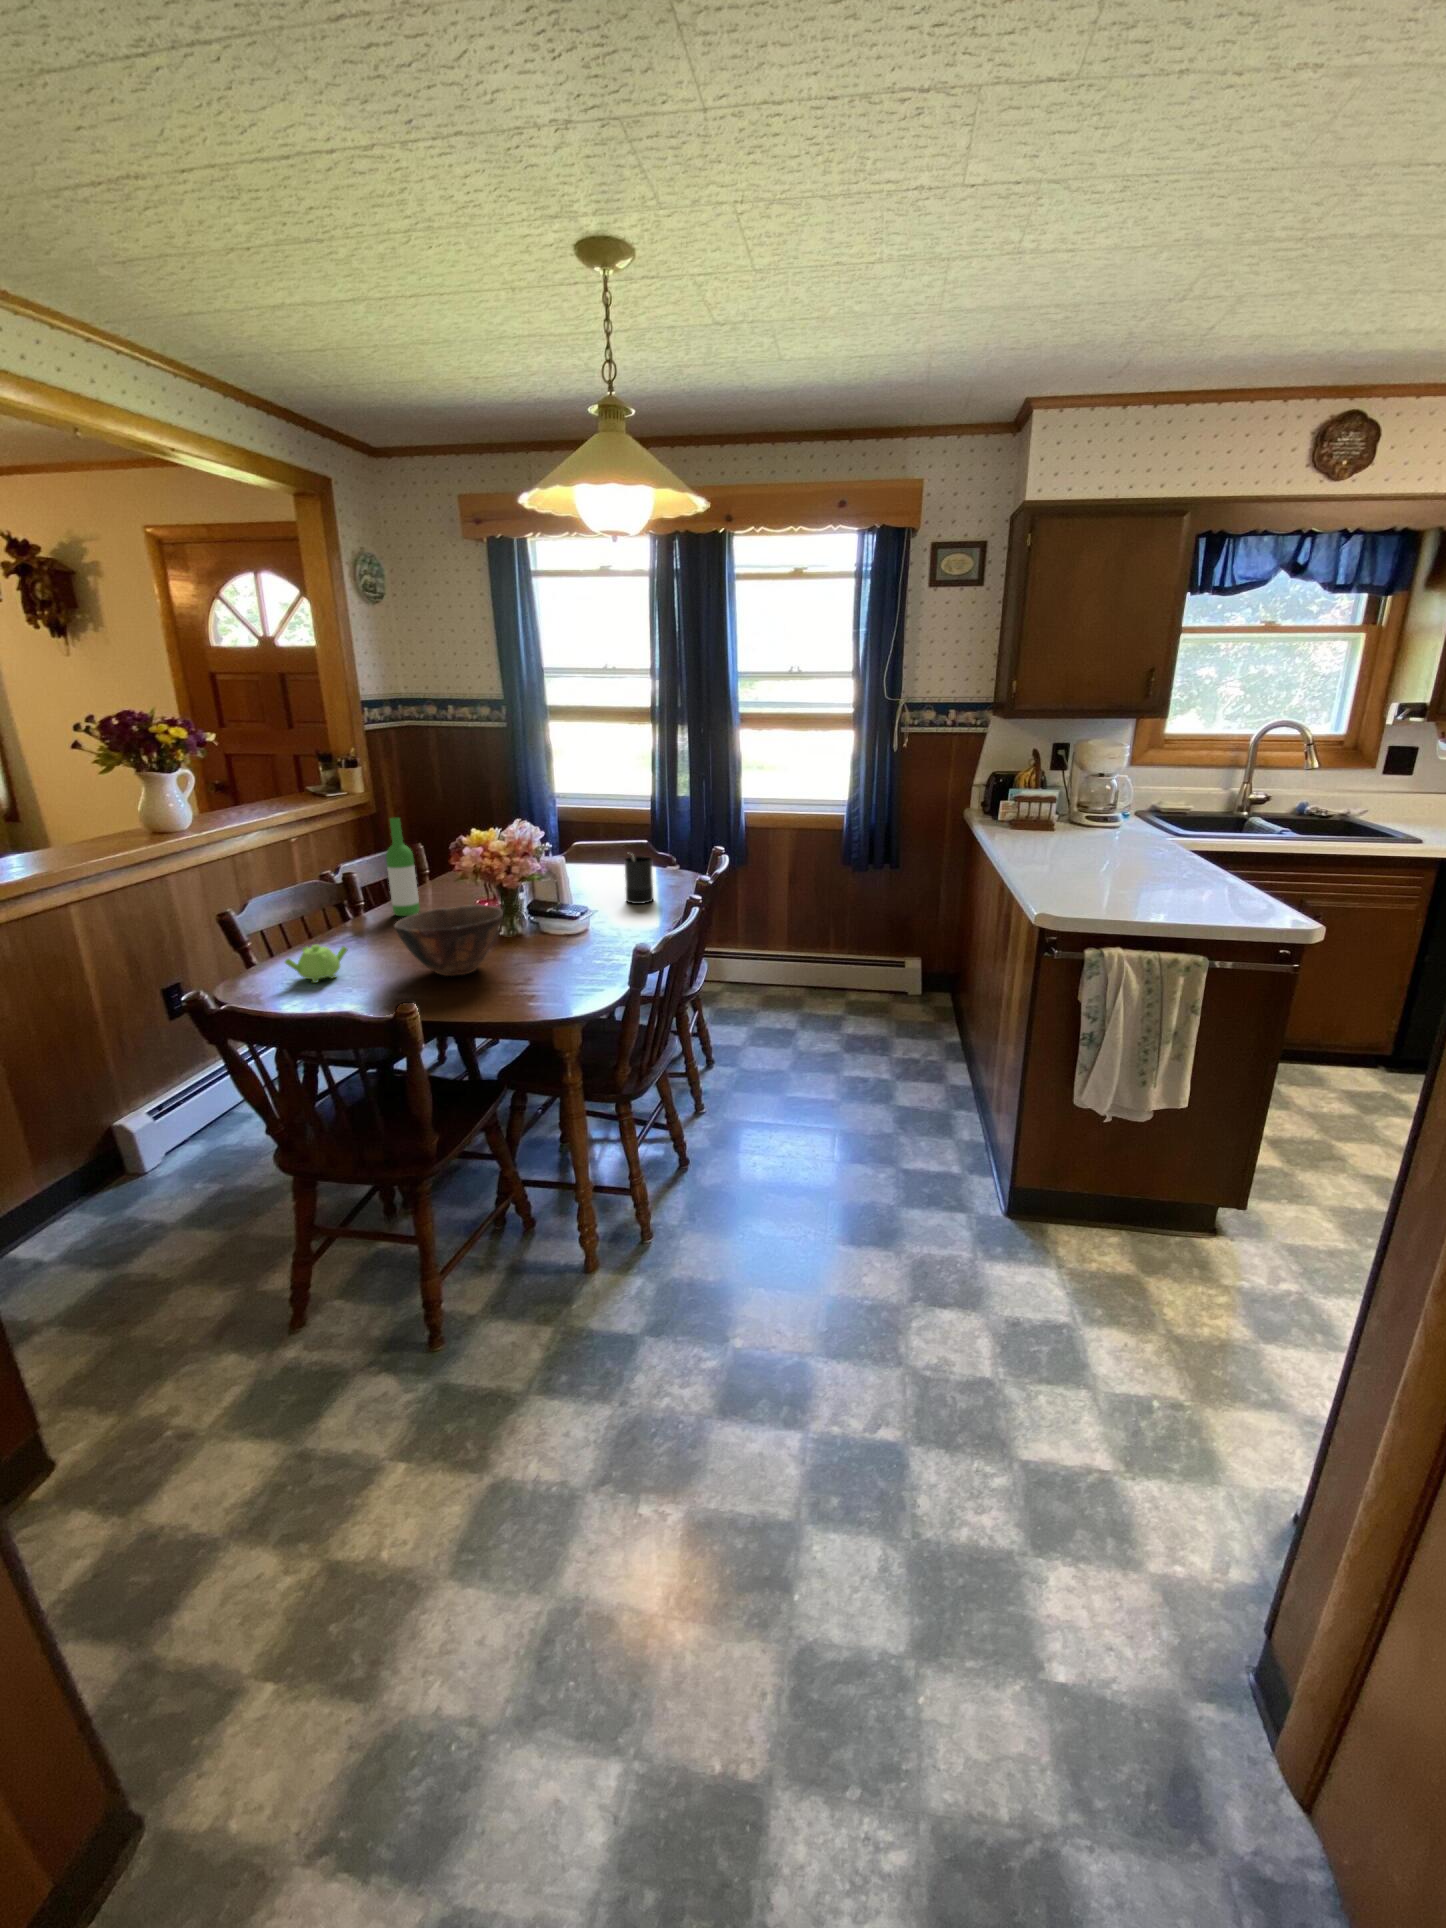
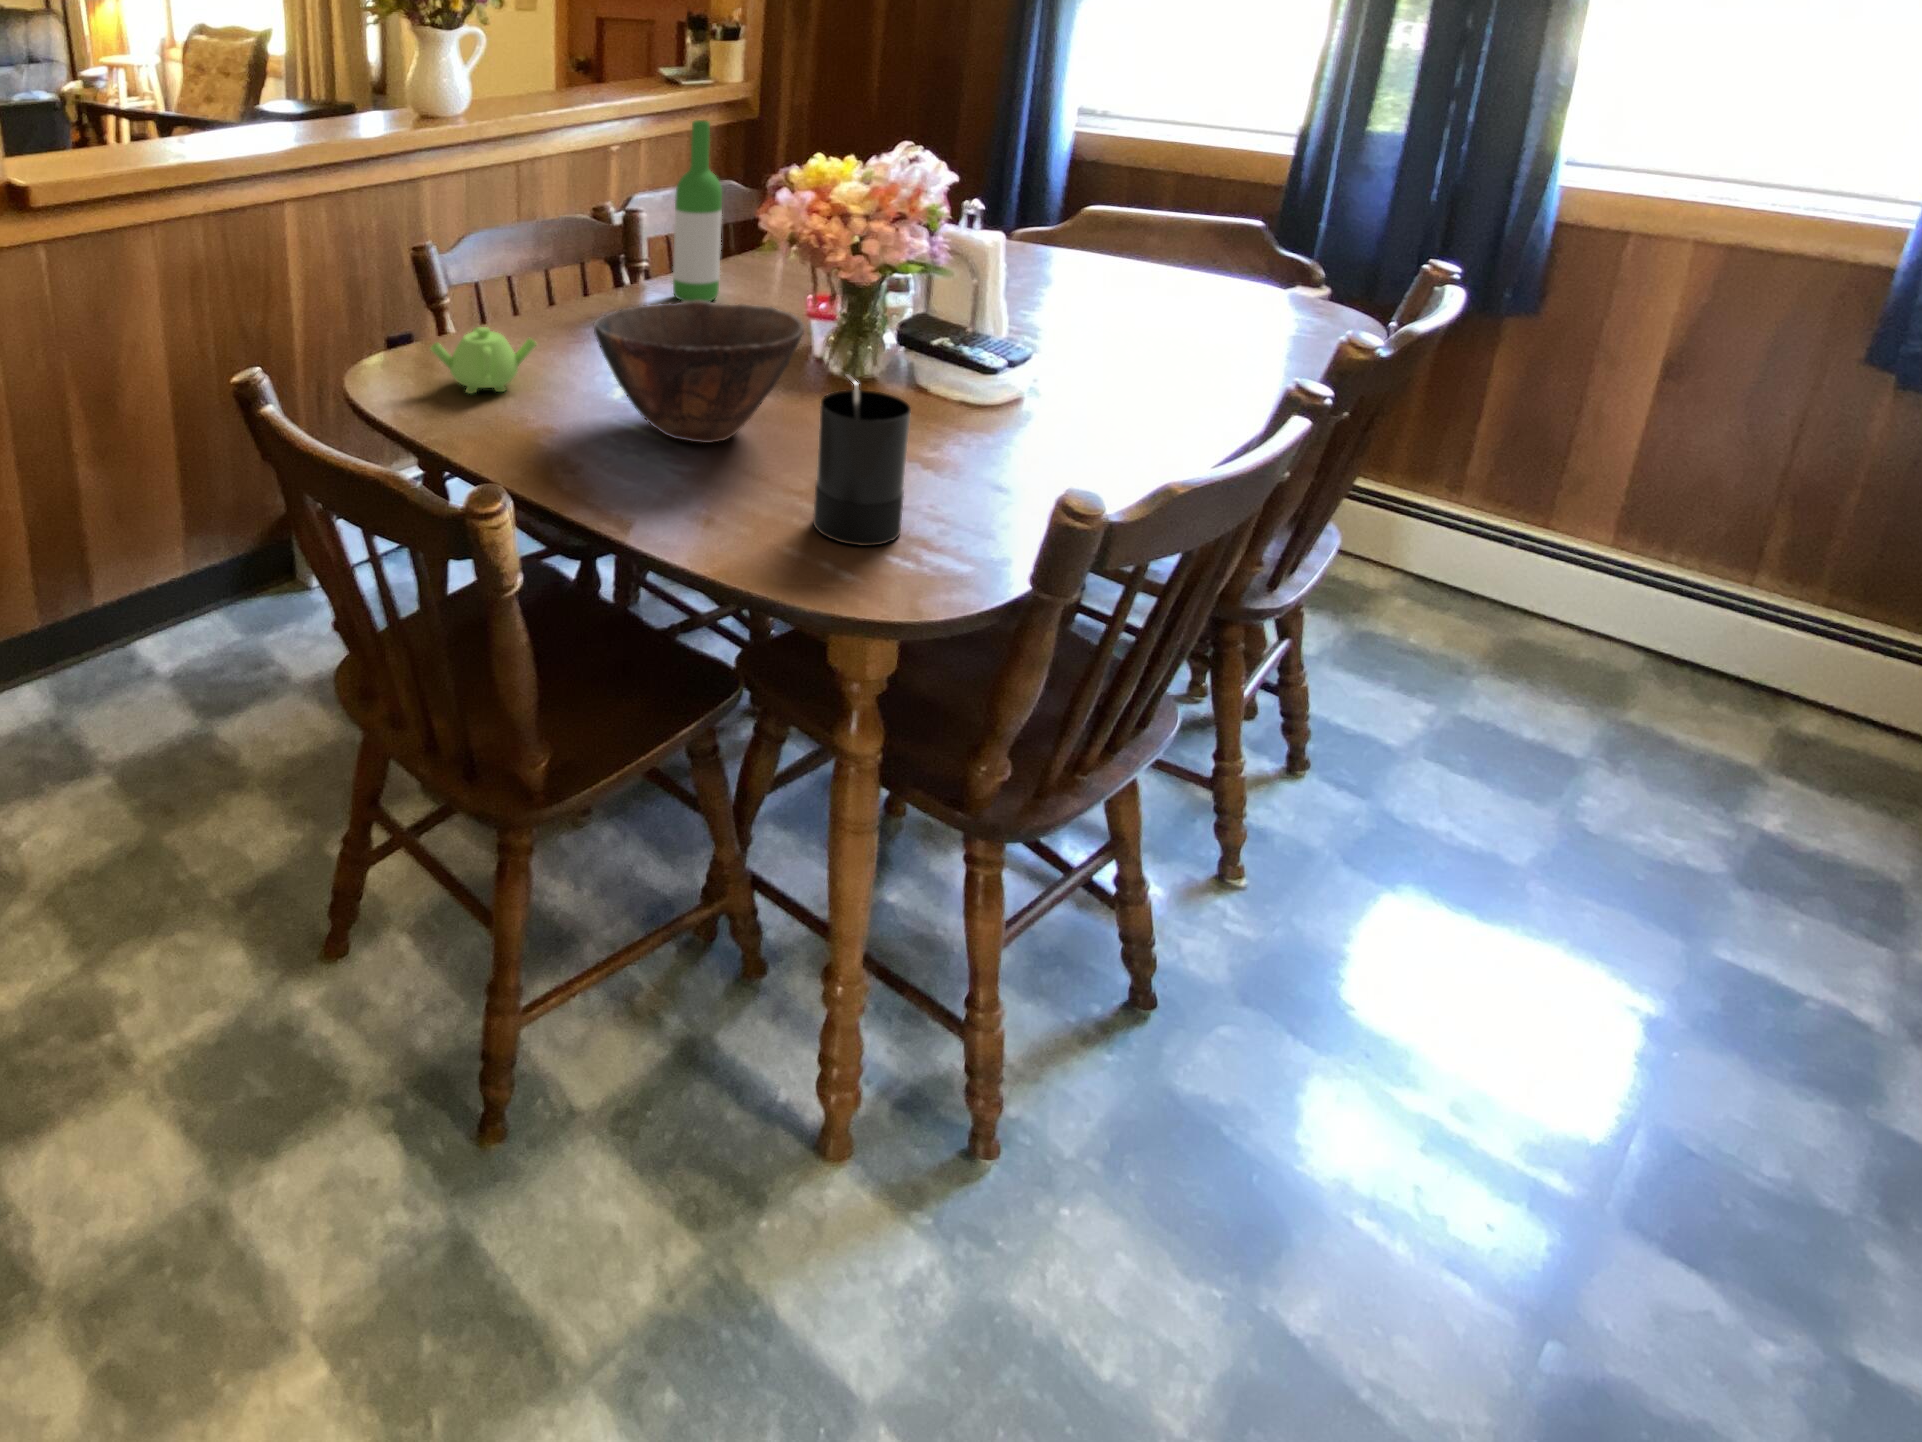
candle: present [624,856,653,904] -> present [813,375,911,546]

